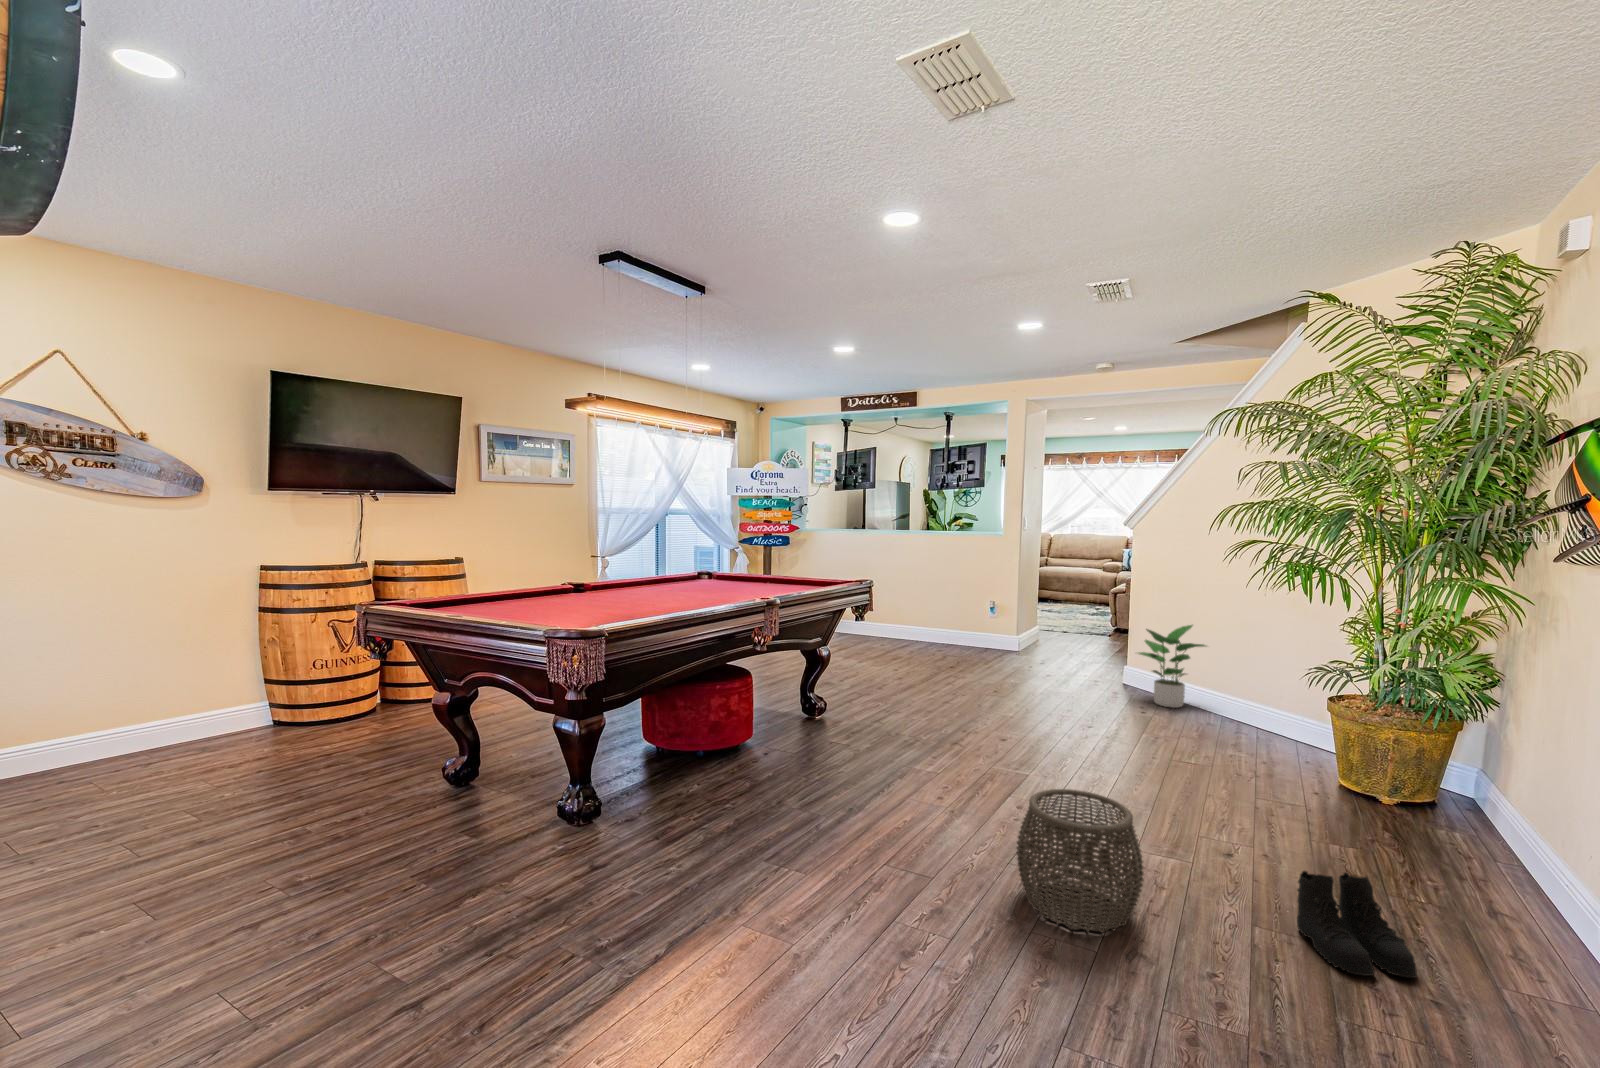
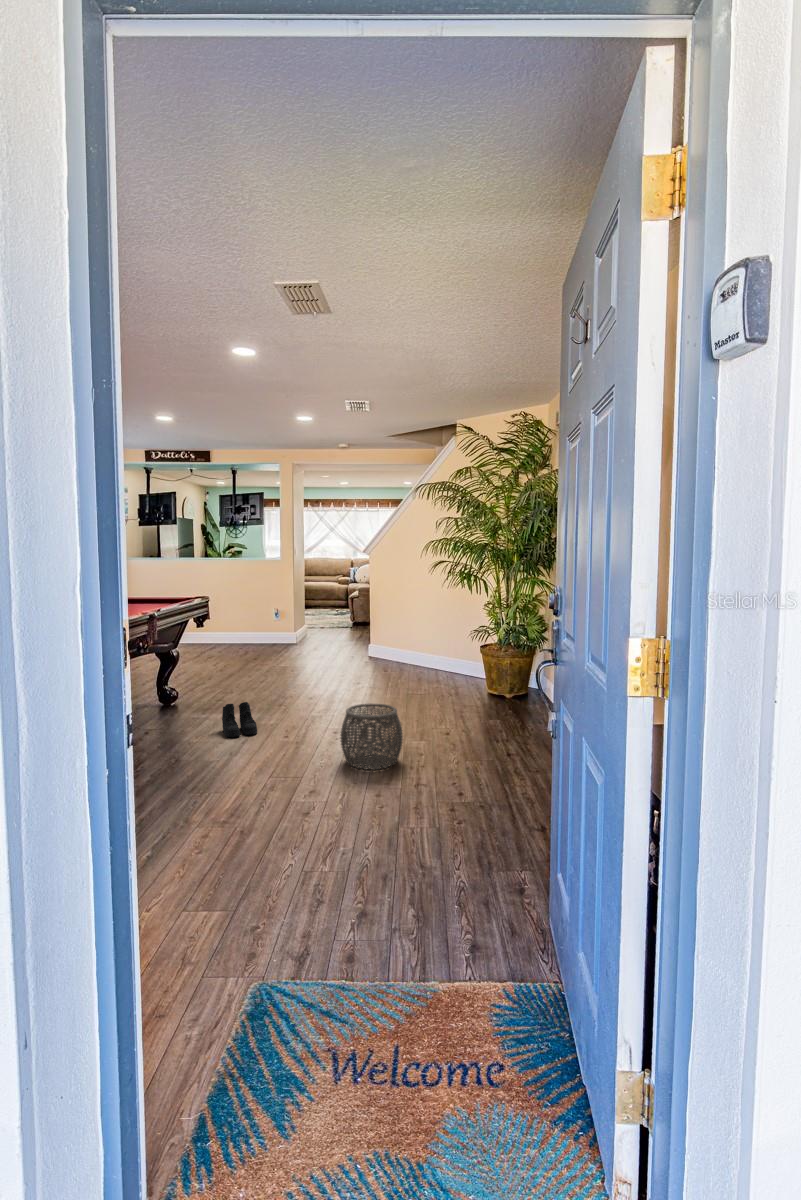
potted plant: present [1139,625,1206,708] -> none [379,615,421,668]
boots: present [1297,871,1417,978] -> present [222,702,257,737]

